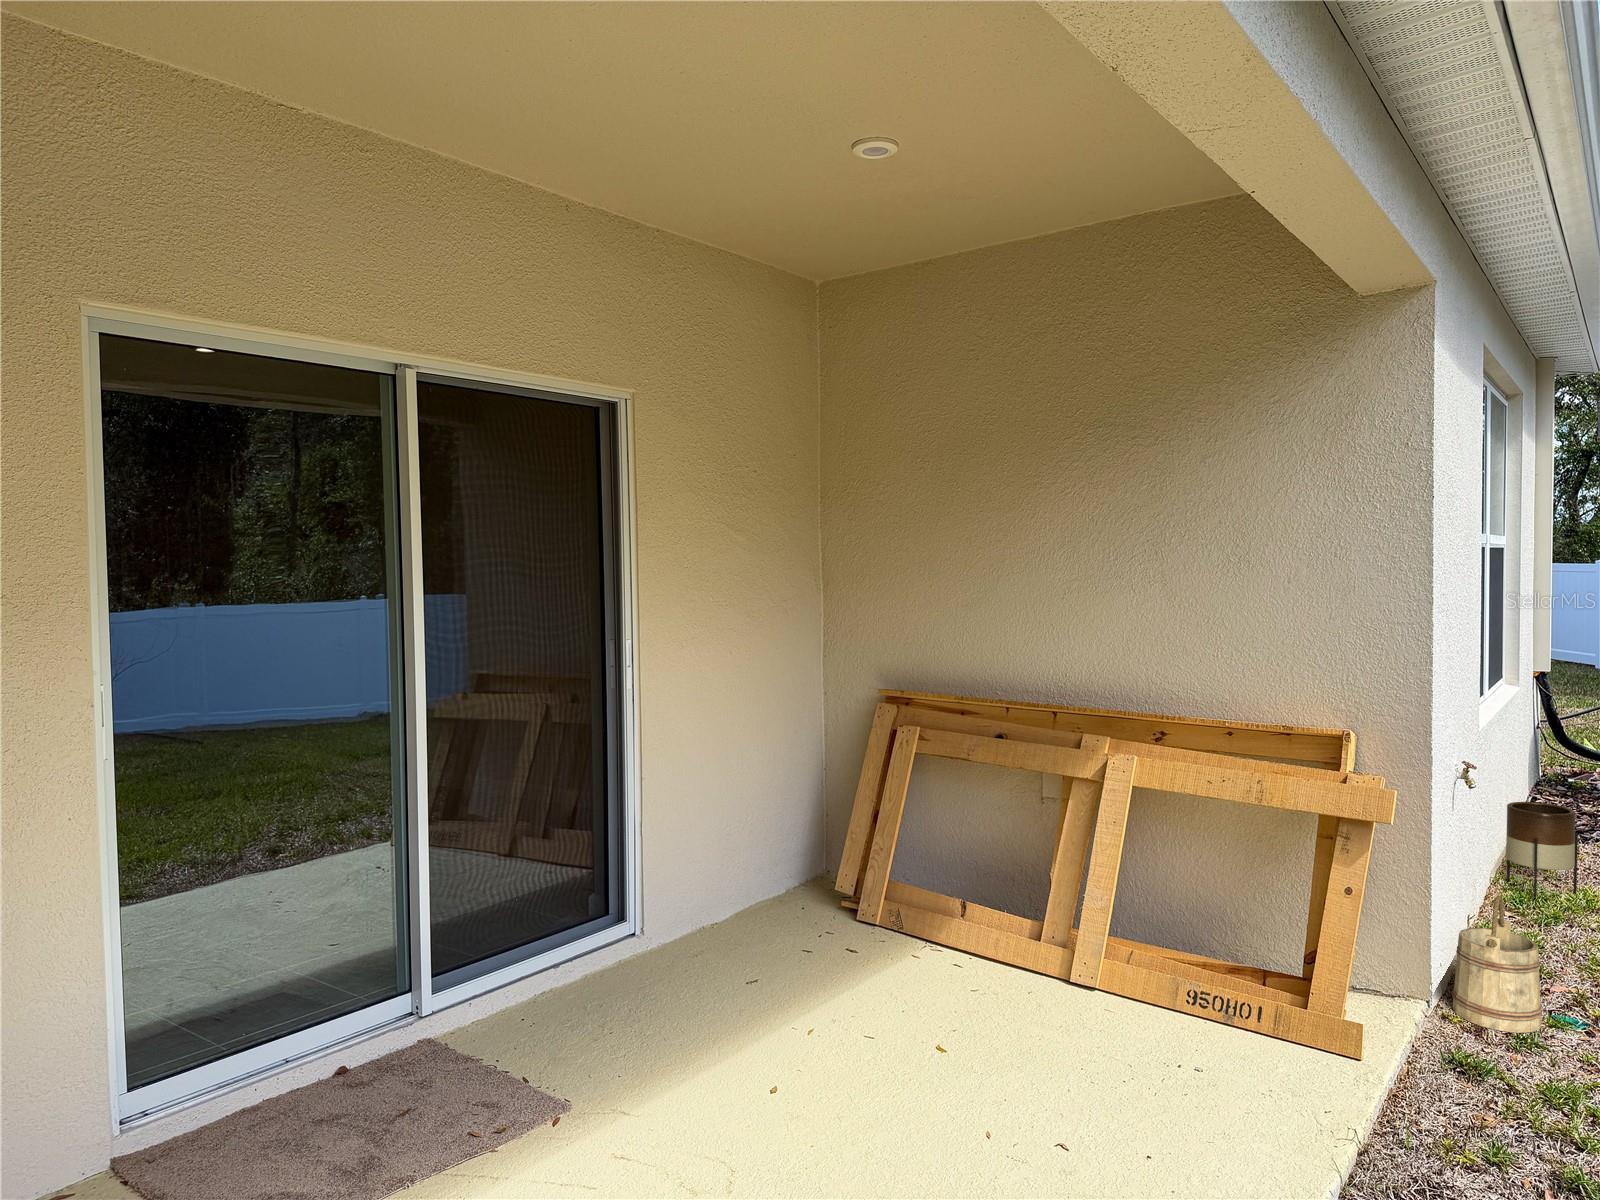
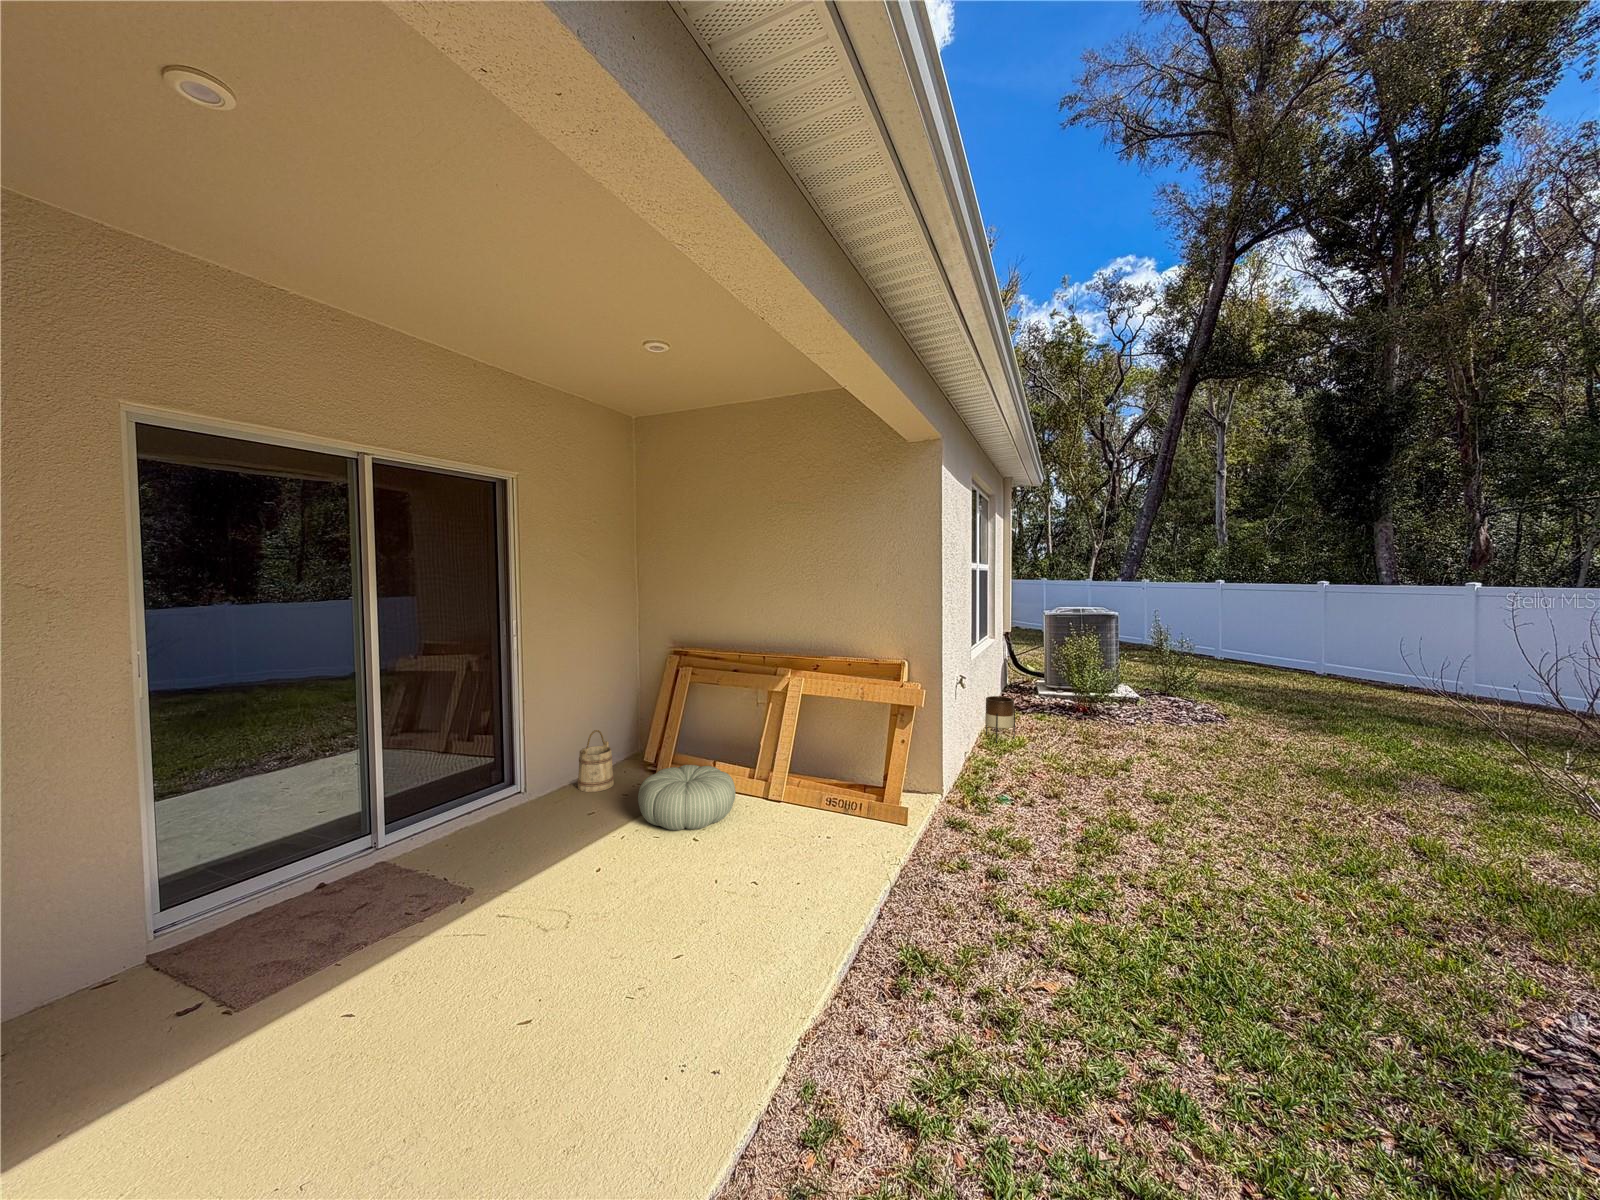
bucket: present [1452,896,1542,1033] -> present [578,730,614,792]
pouf: none [825,905,1002,1026] -> present [638,765,735,830]

